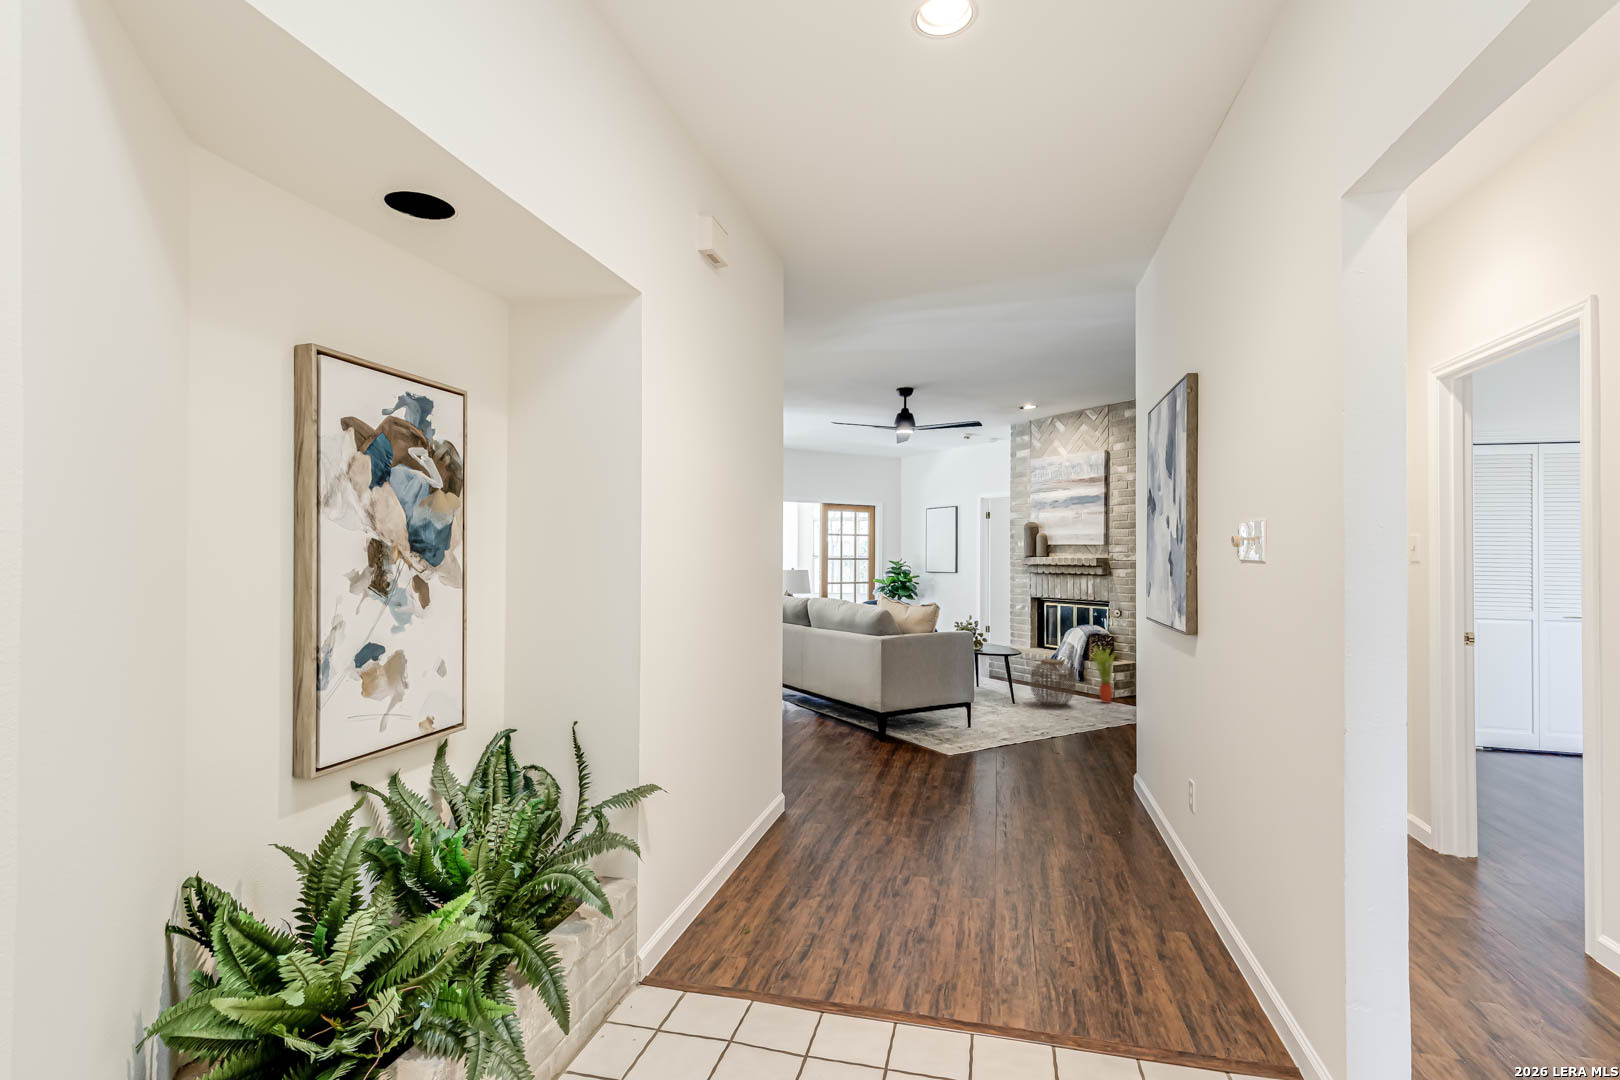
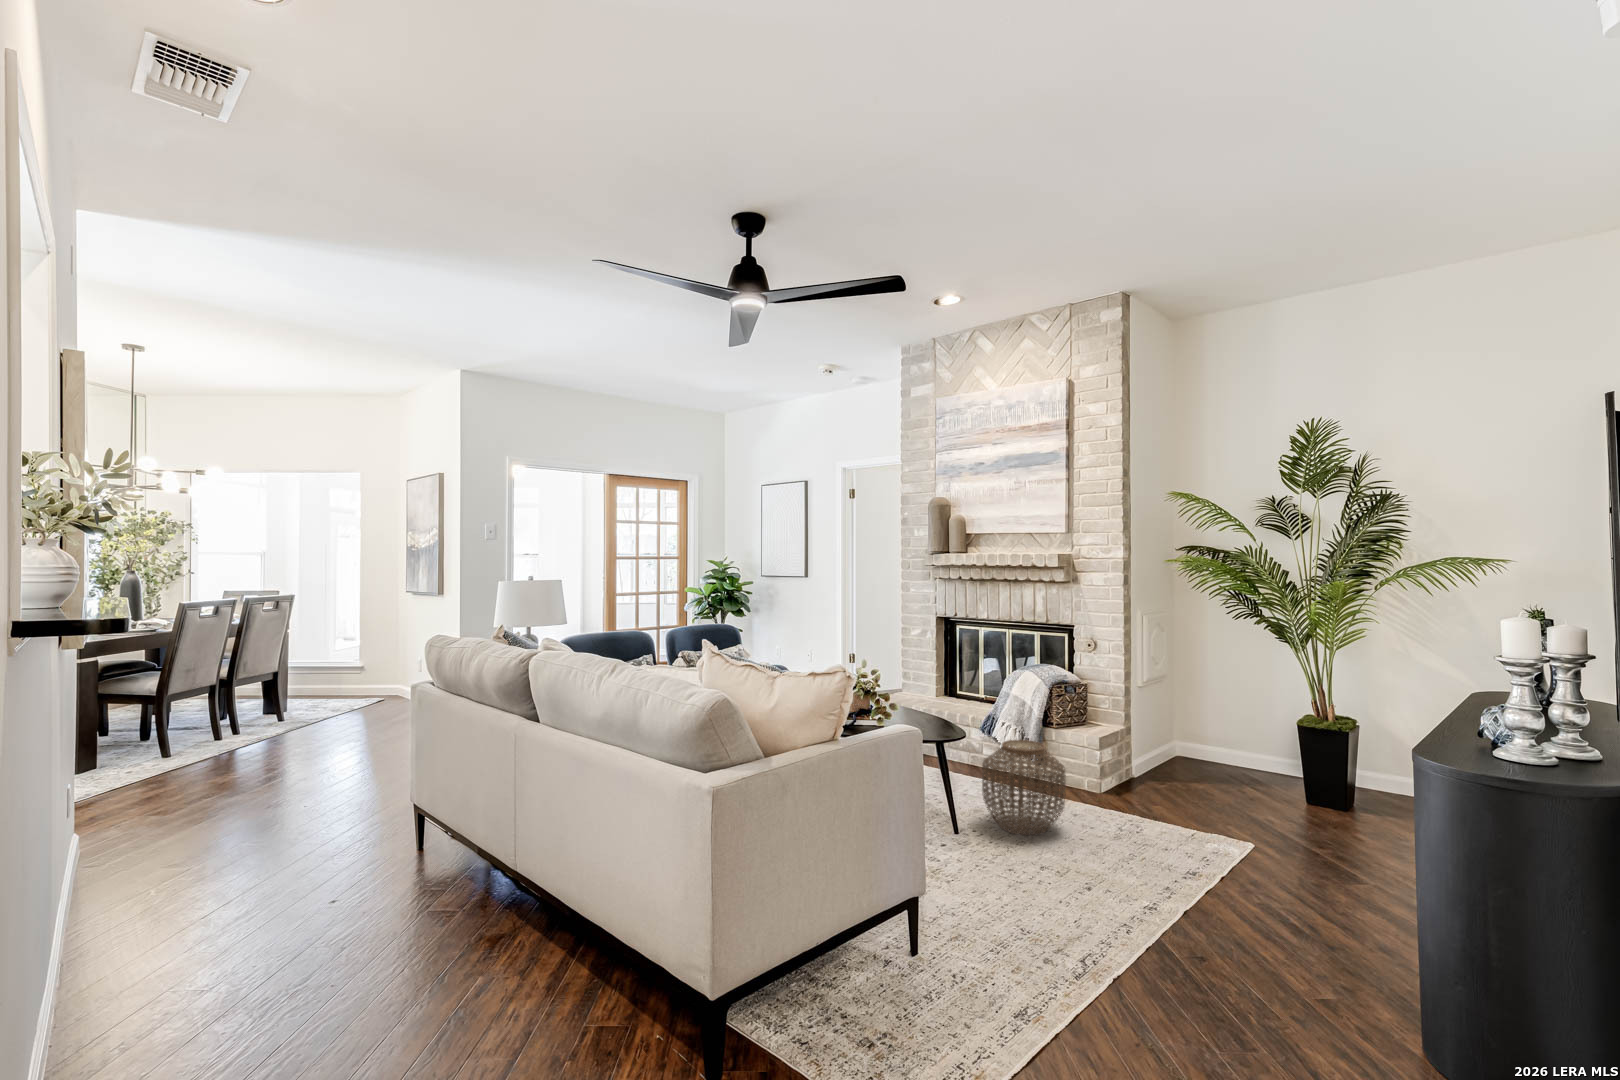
potted plant: present [1094,646,1114,703] -> none [1077,708,1124,811]

